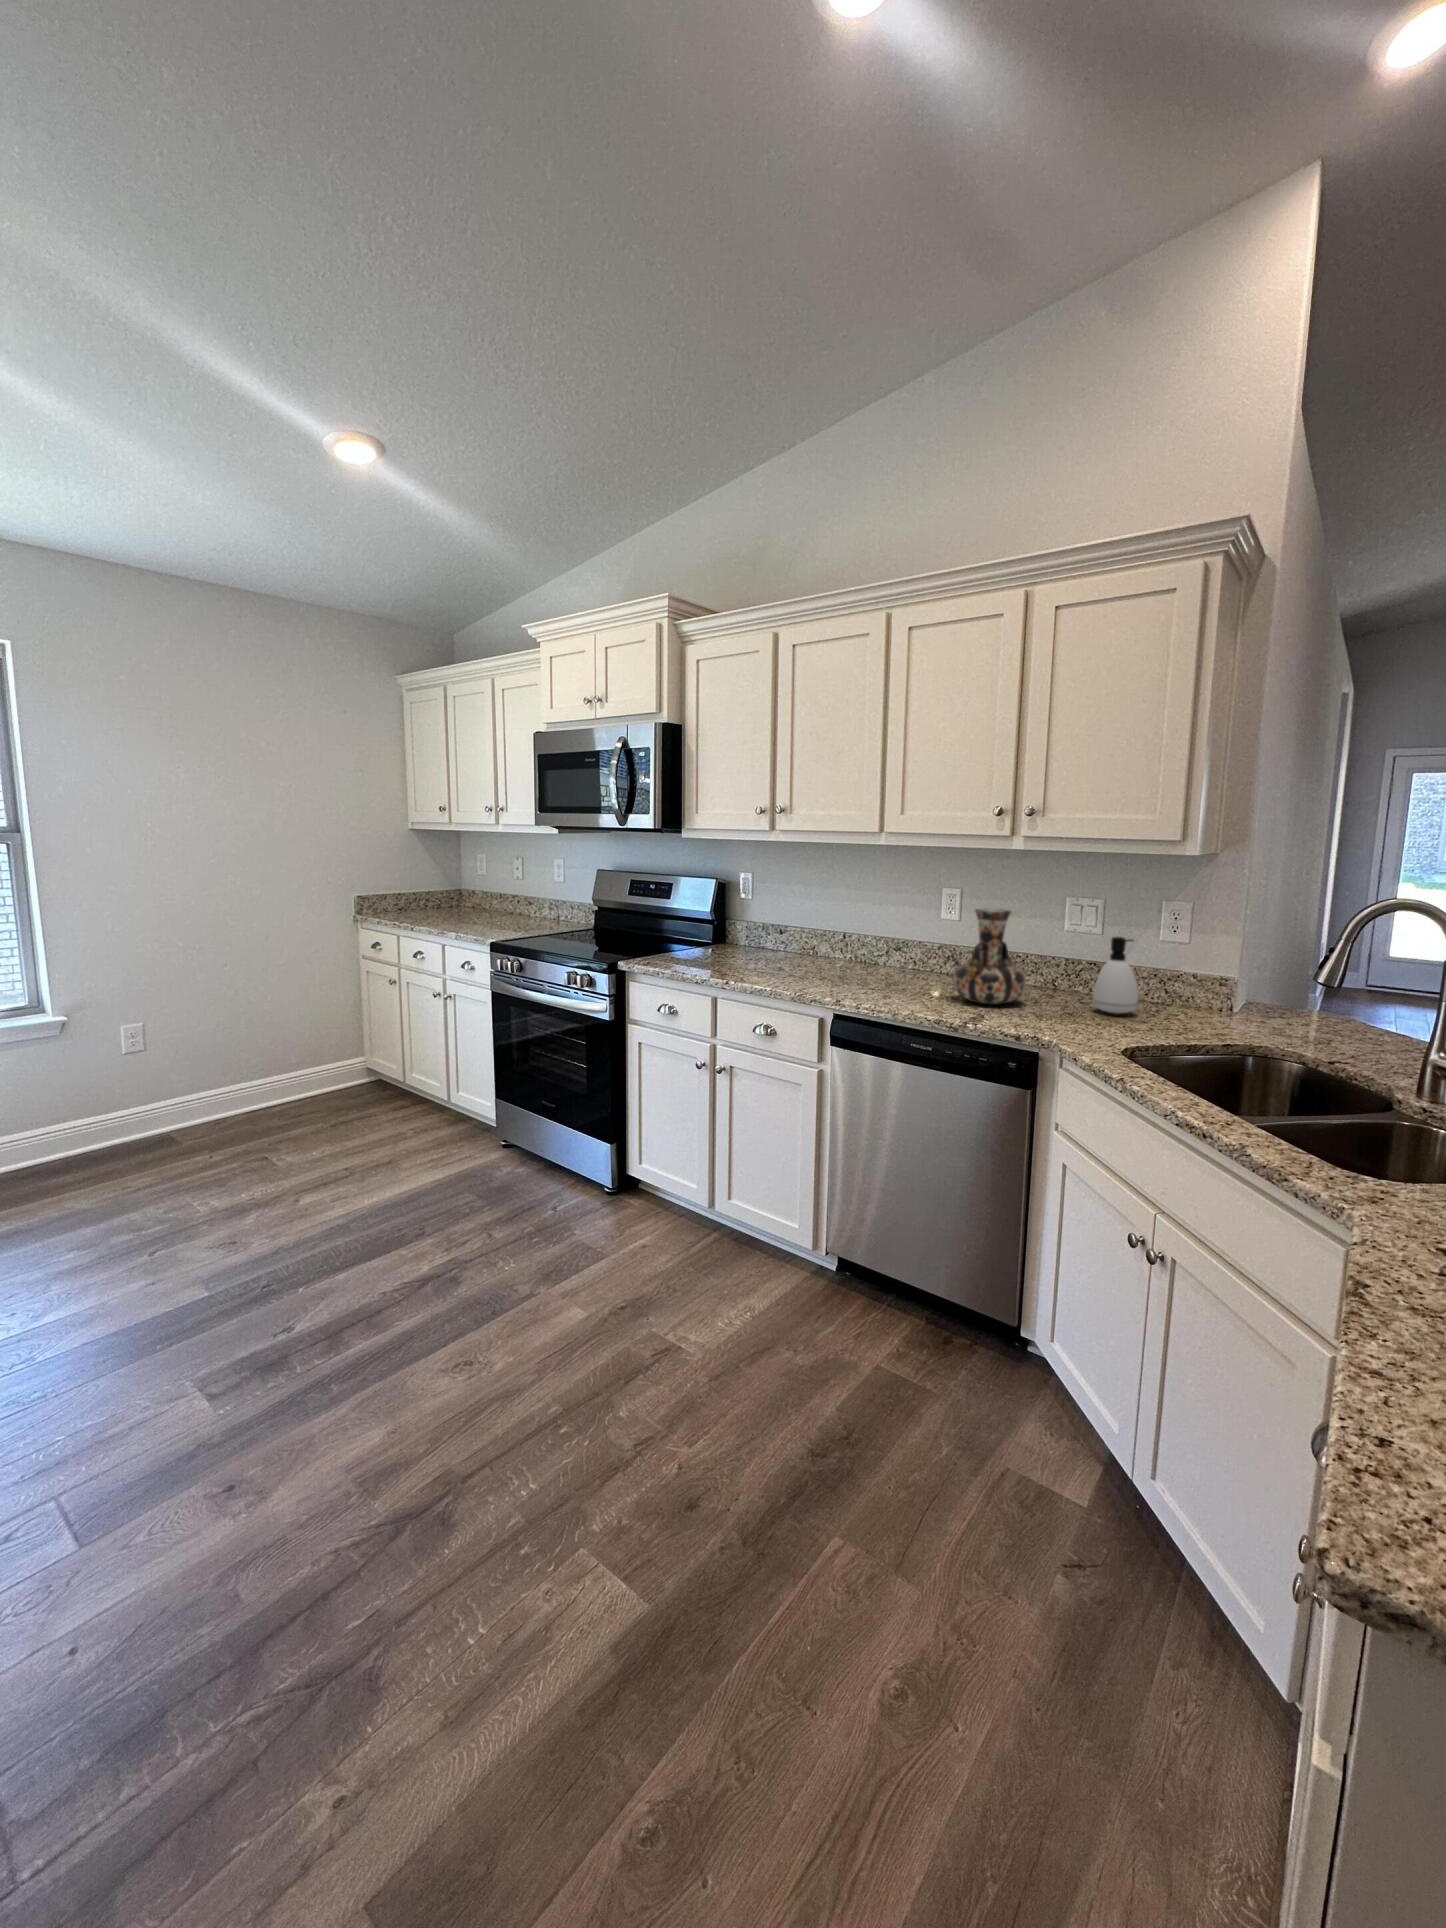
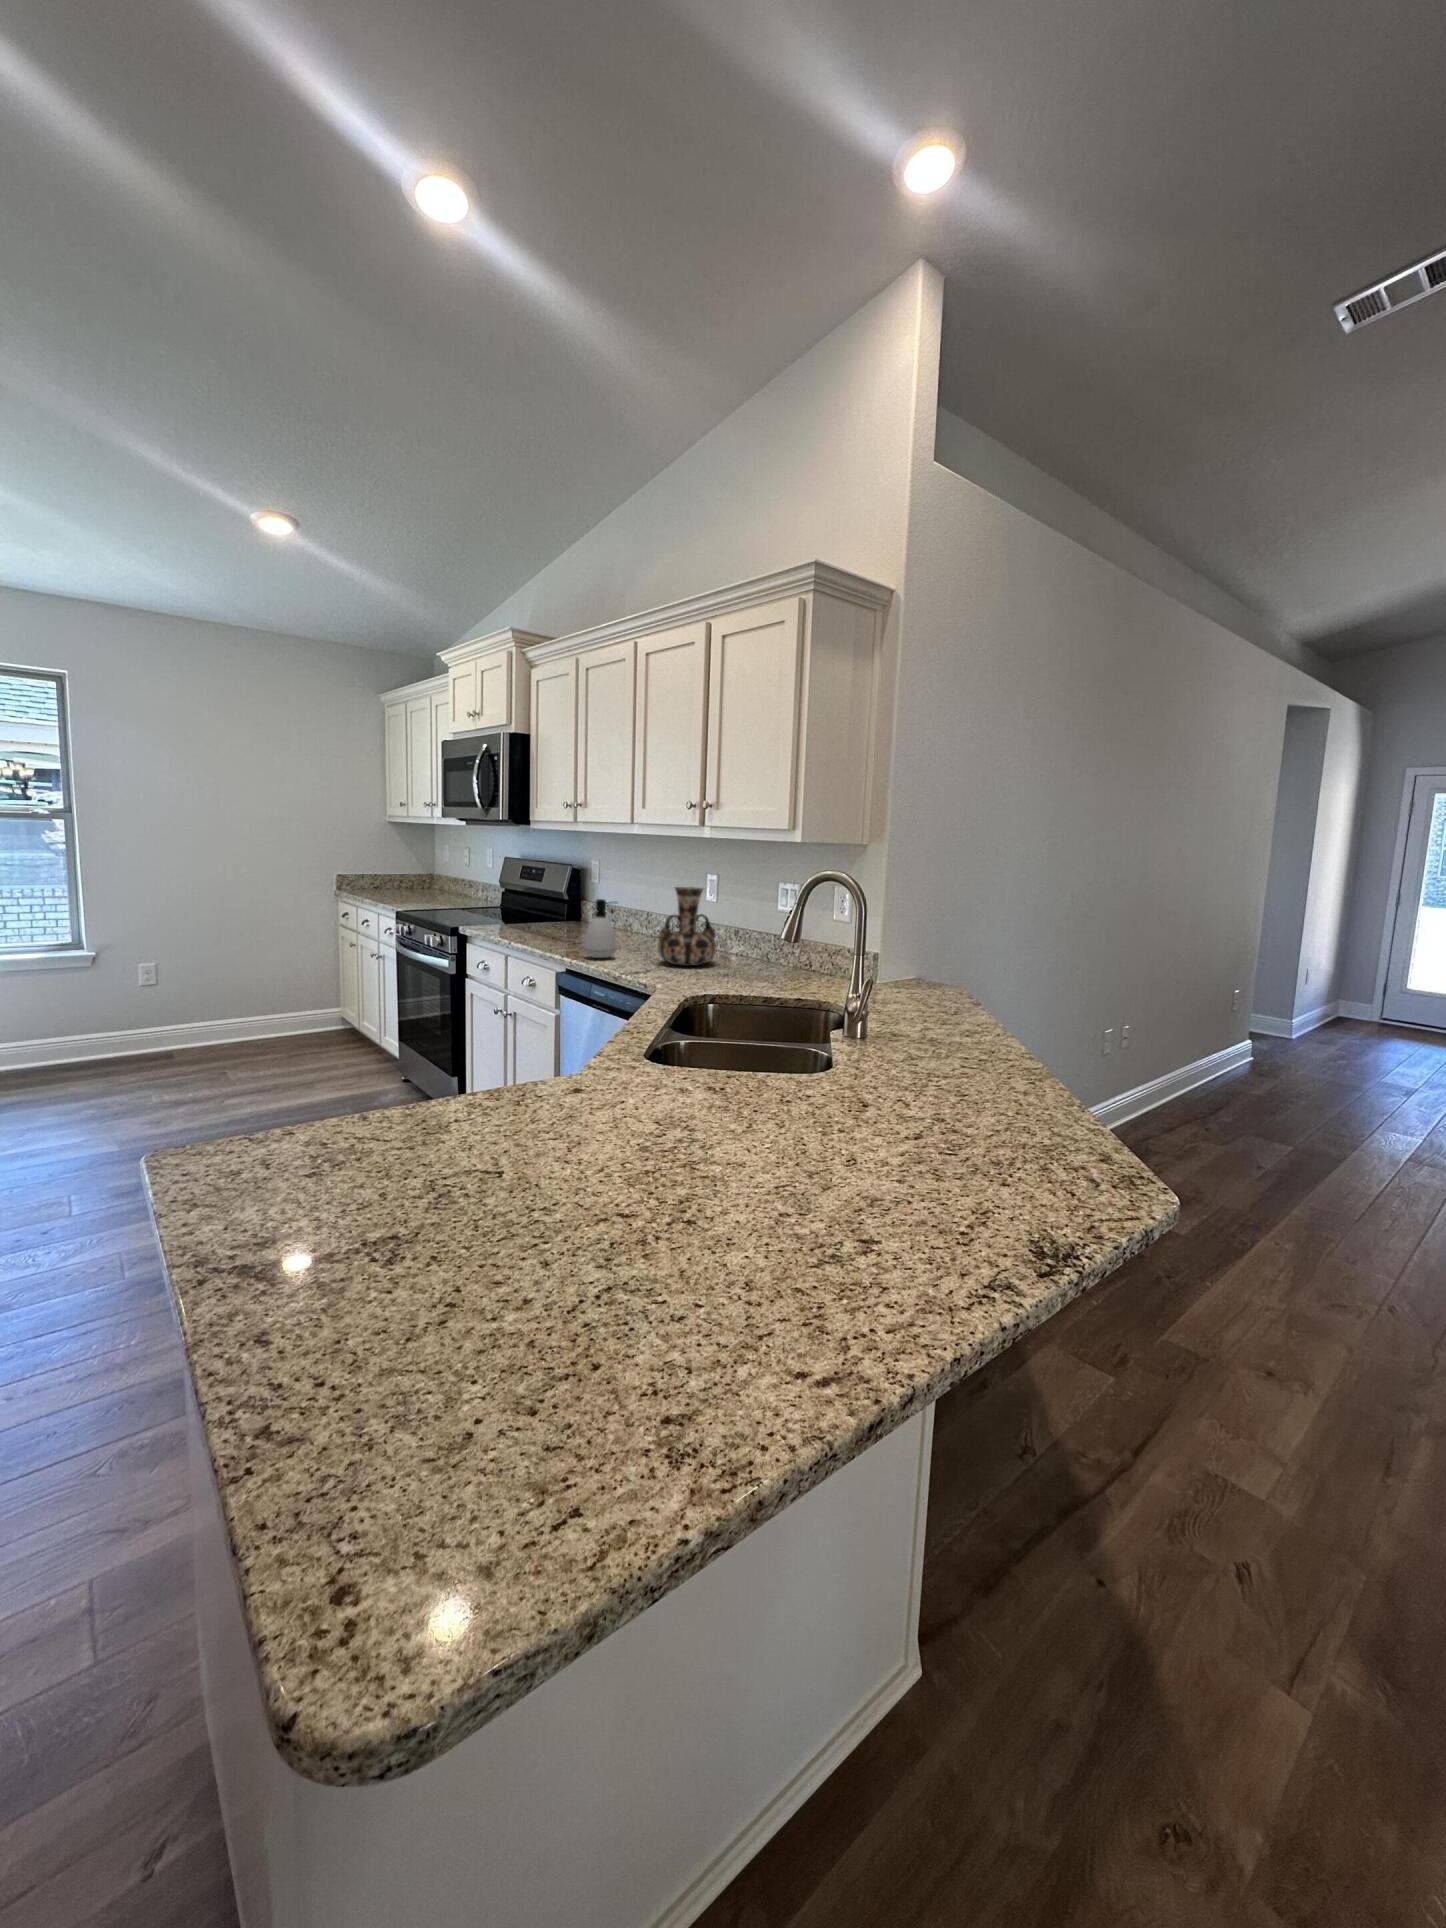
soap dispenser: present [1093,937,1138,1014] -> present [584,899,616,958]

